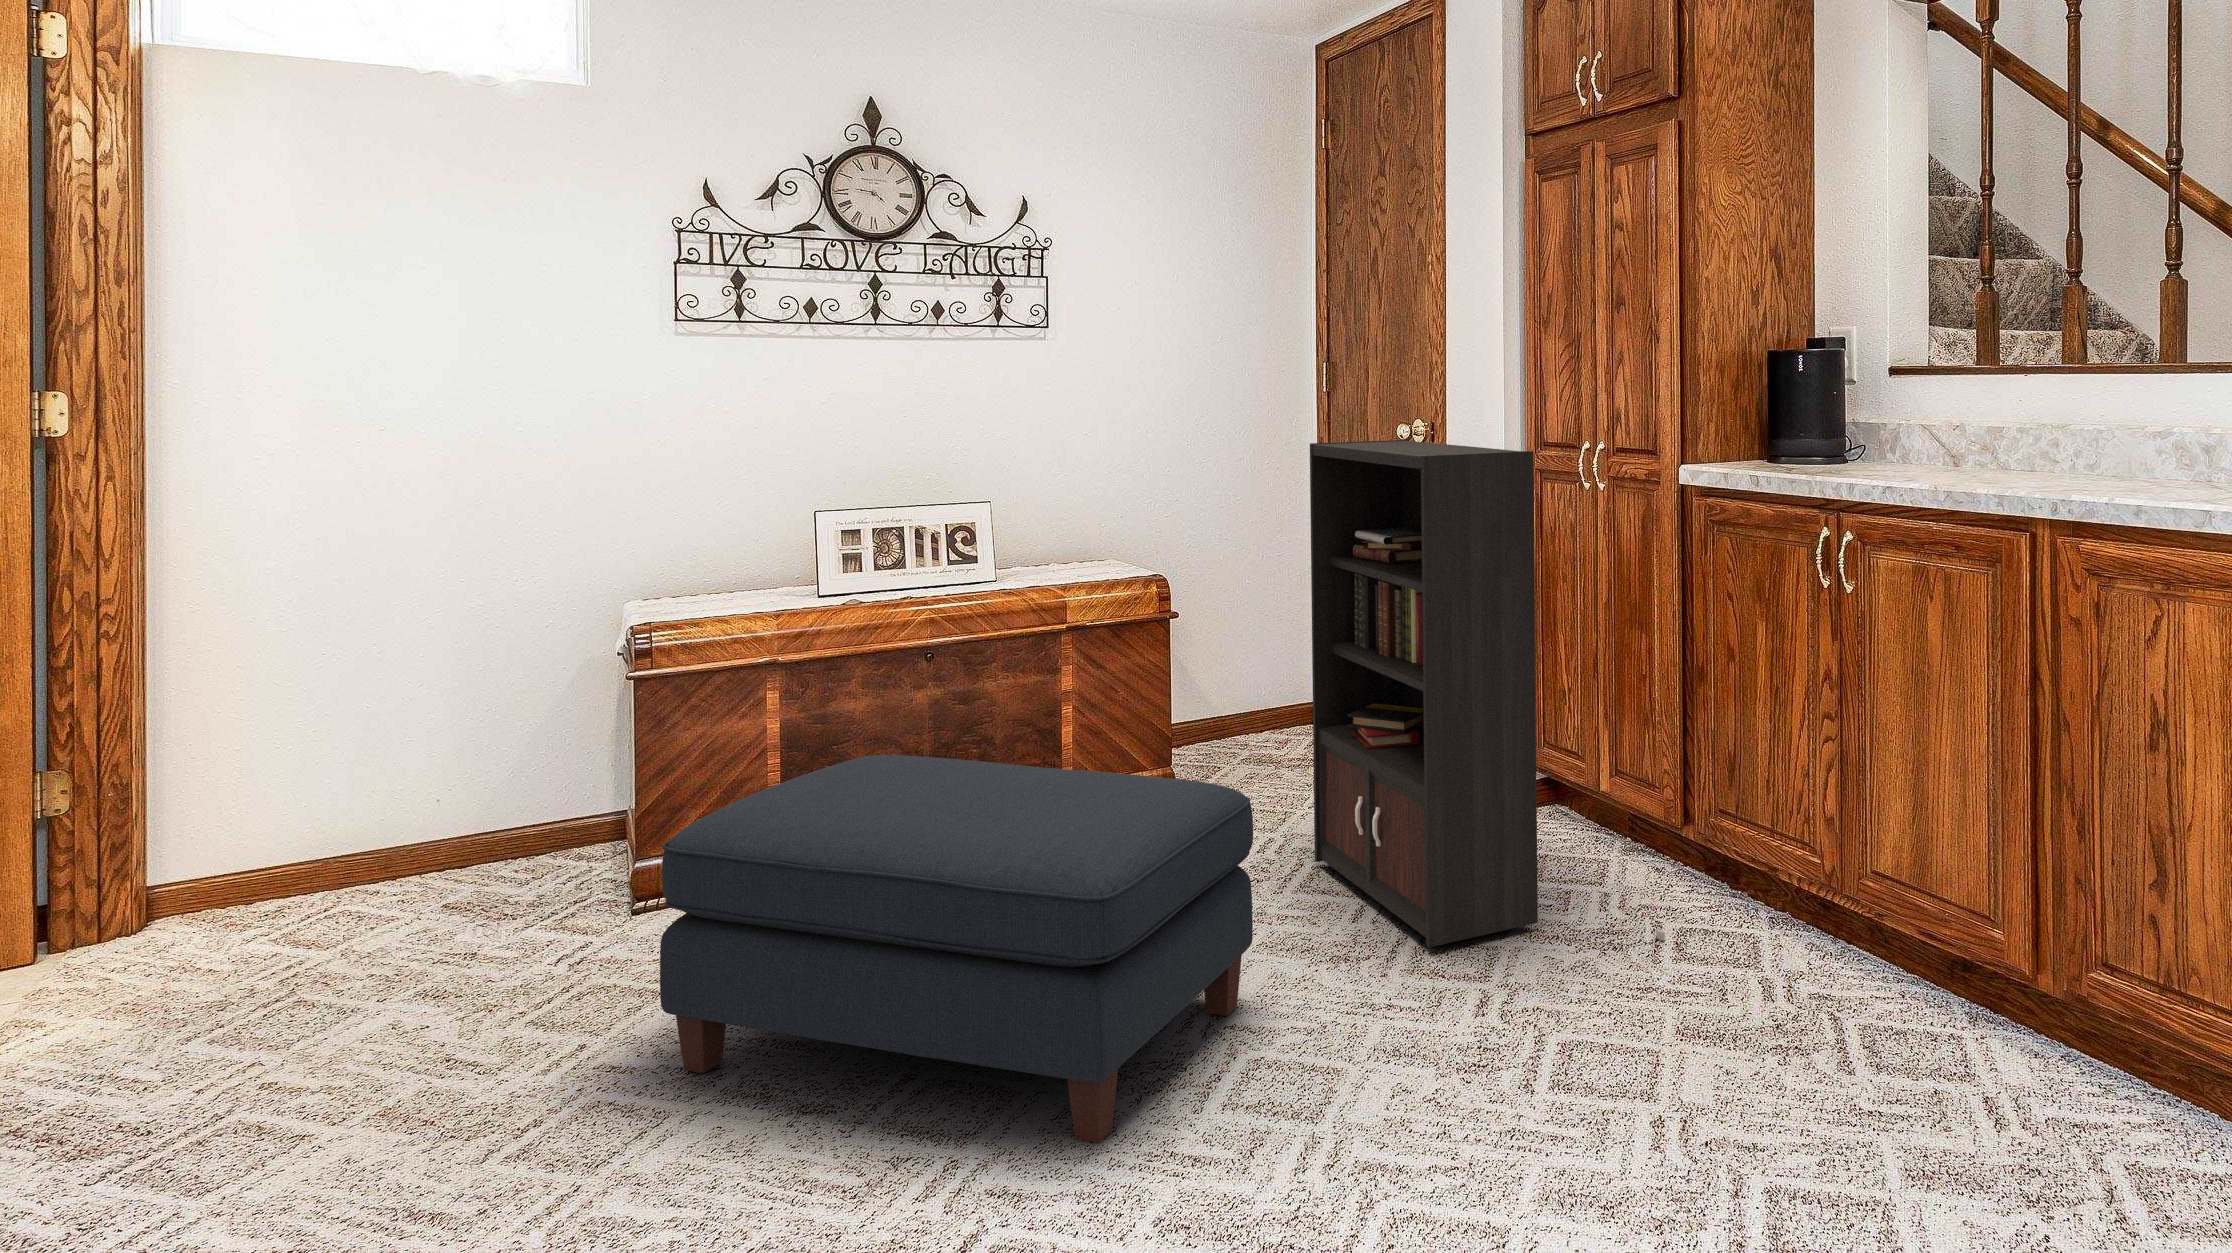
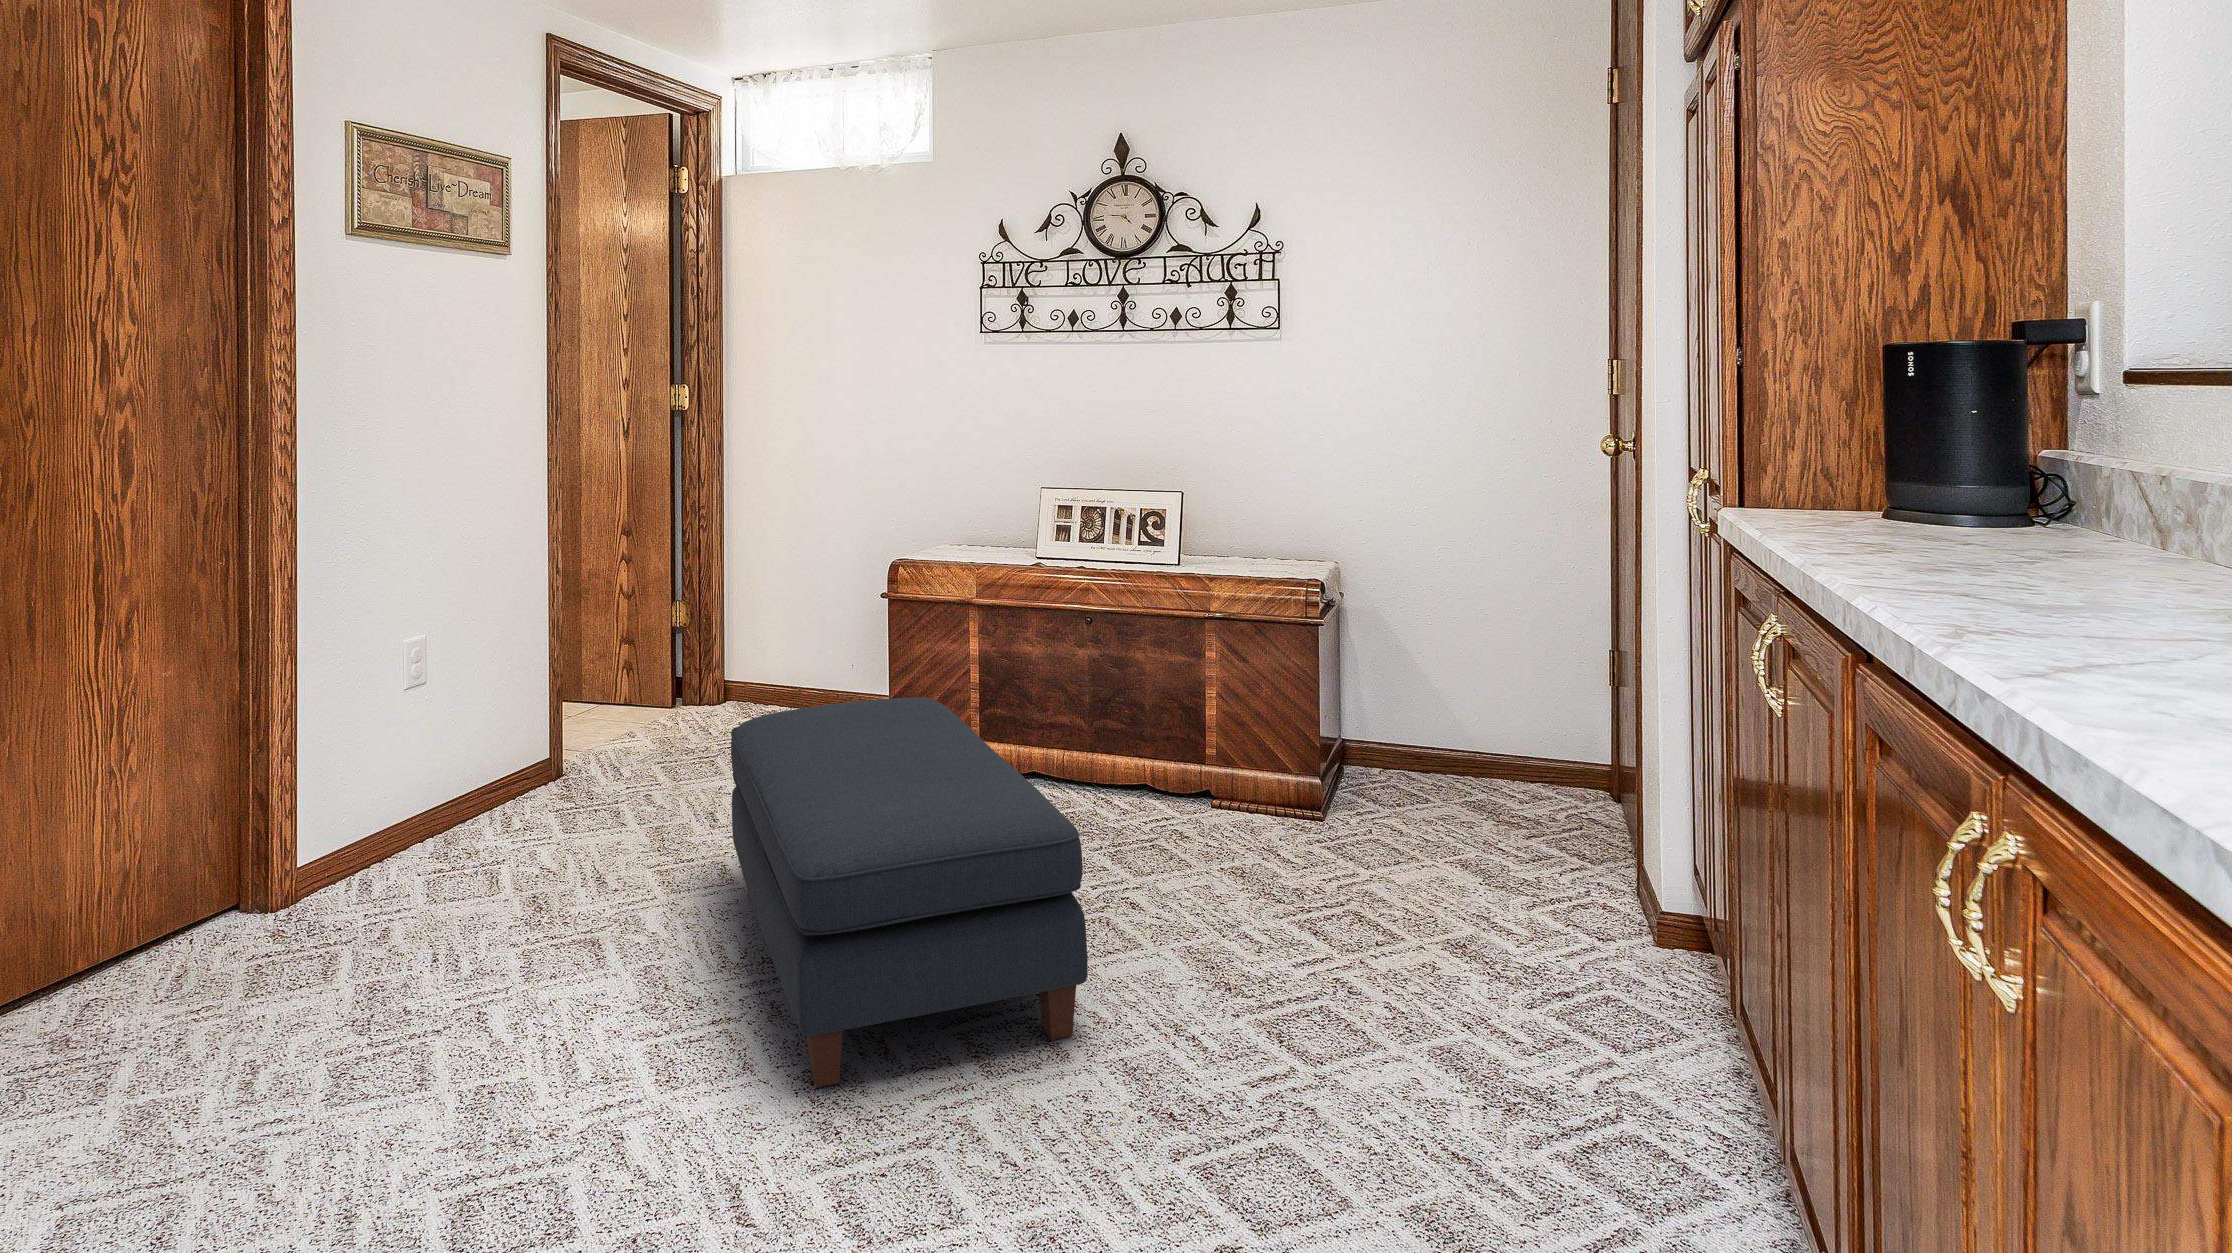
bookcase: present [1310,440,1665,947] -> none [1294,467,1629,1249]

